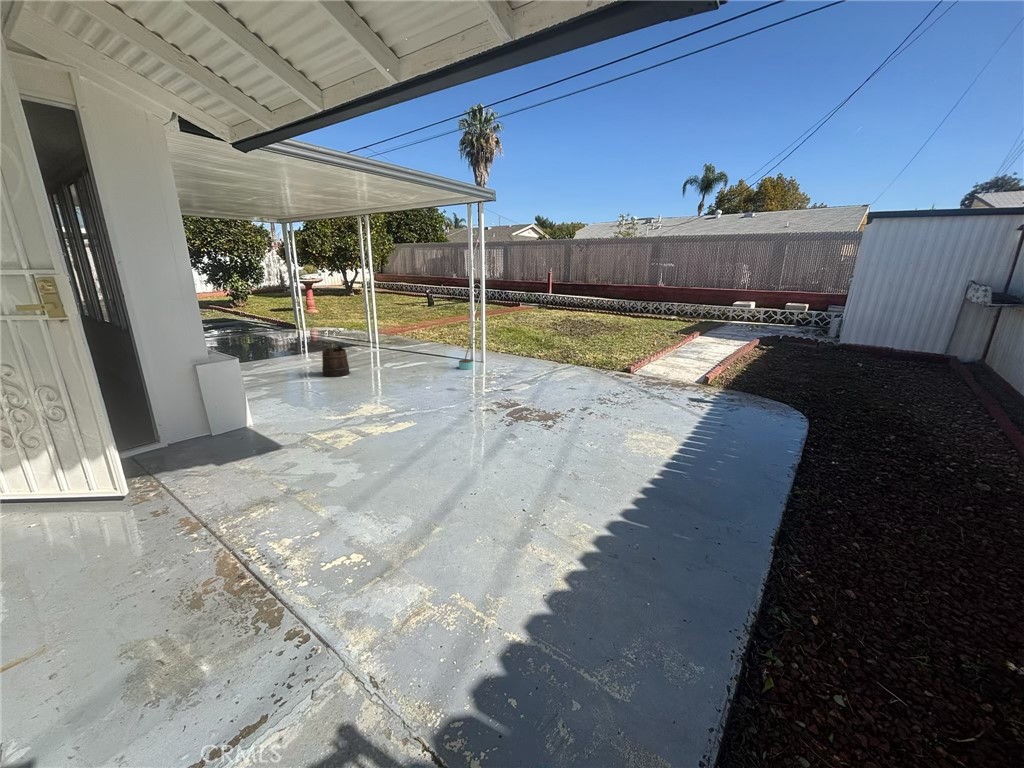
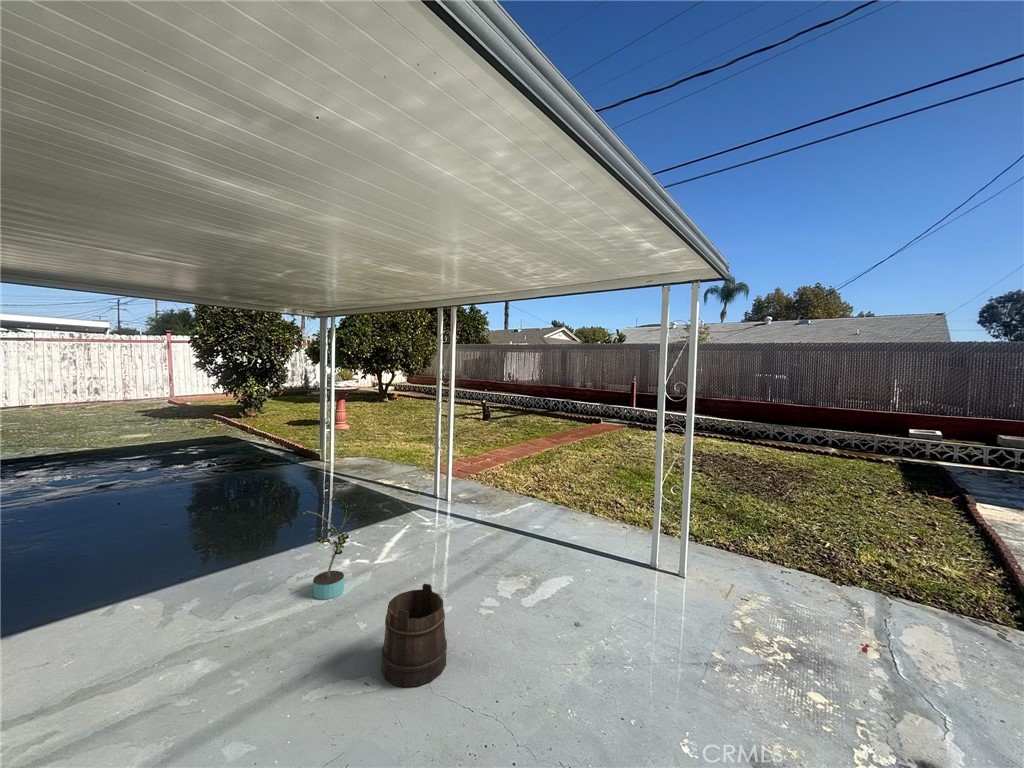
potted plant: present [454,324,477,369] -> present [301,497,355,600]

